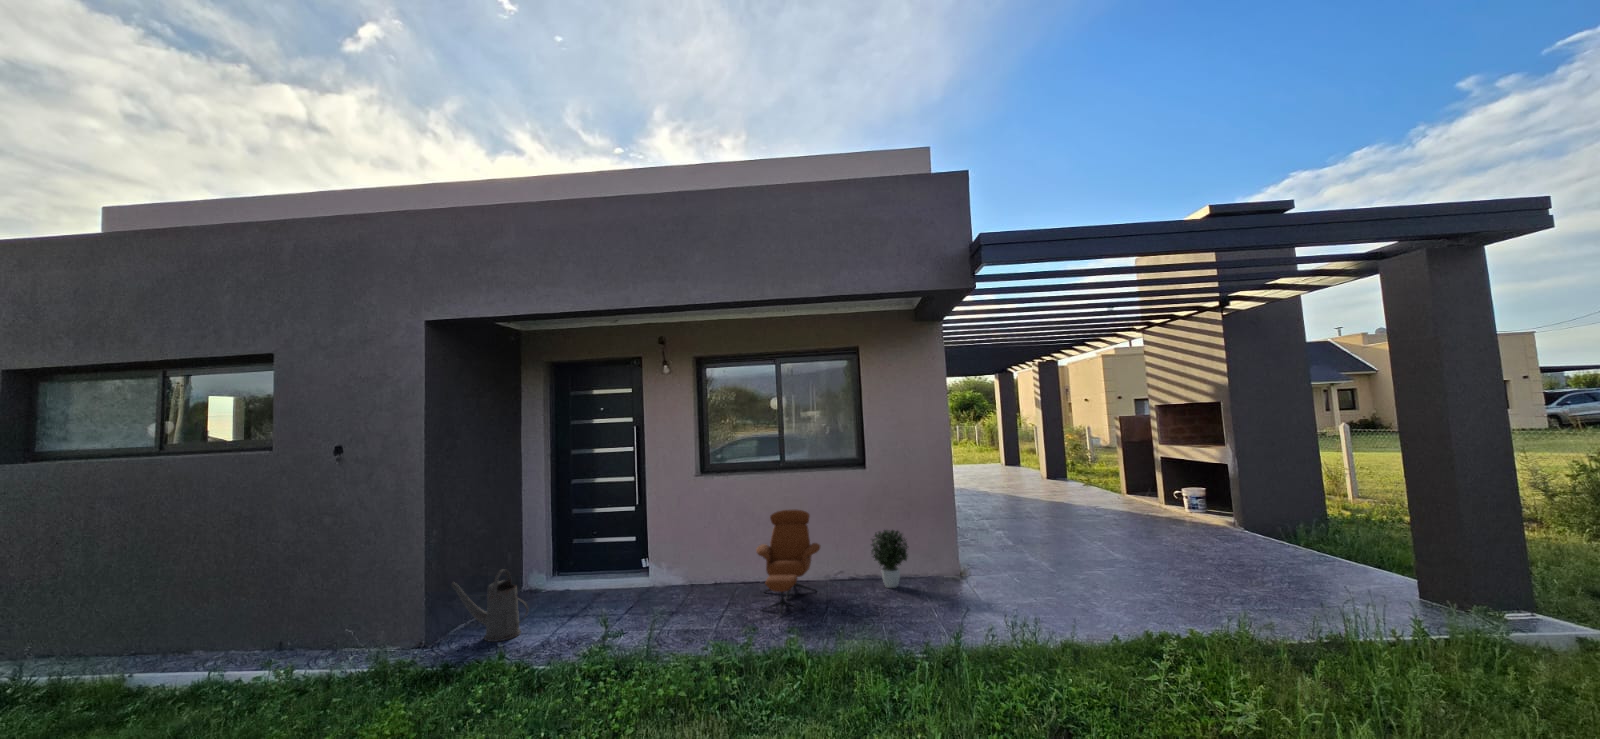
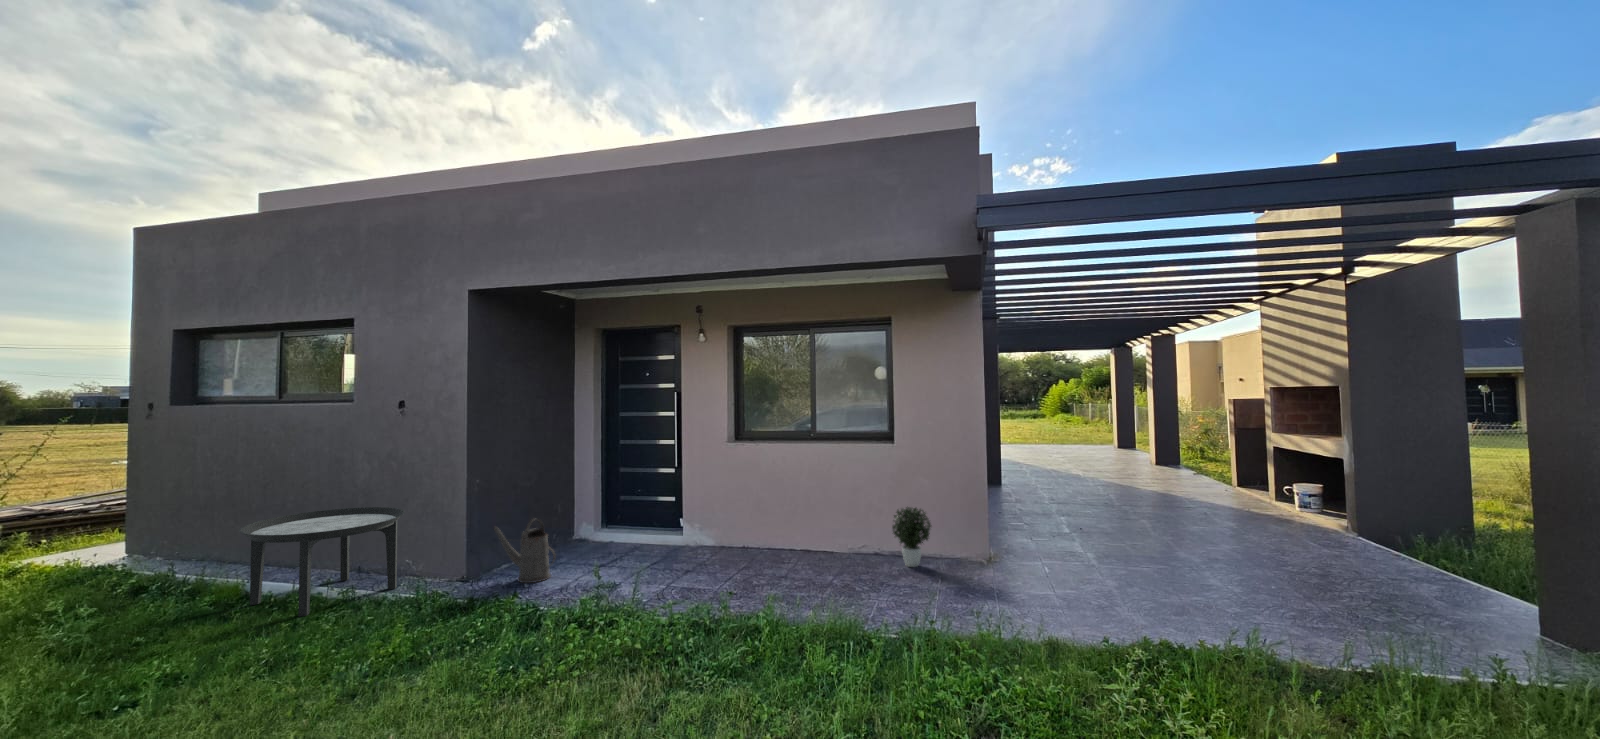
lounge chair: present [756,510,820,614] -> none [771,480,840,586]
round table: none [142,570,347,707] -> present [239,507,405,617]

